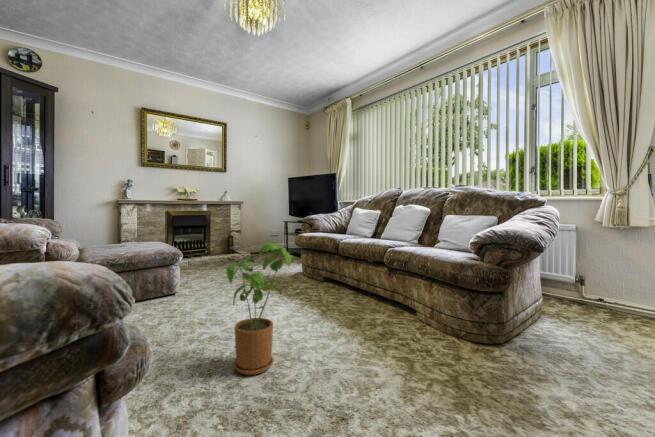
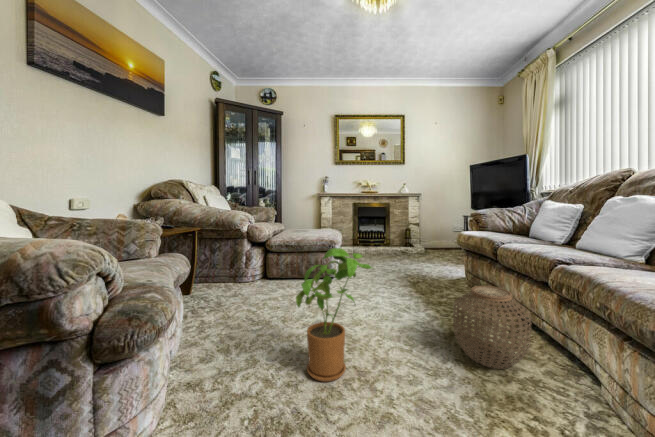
woven basket: none [332,266,380,323] -> present [453,286,532,369]

